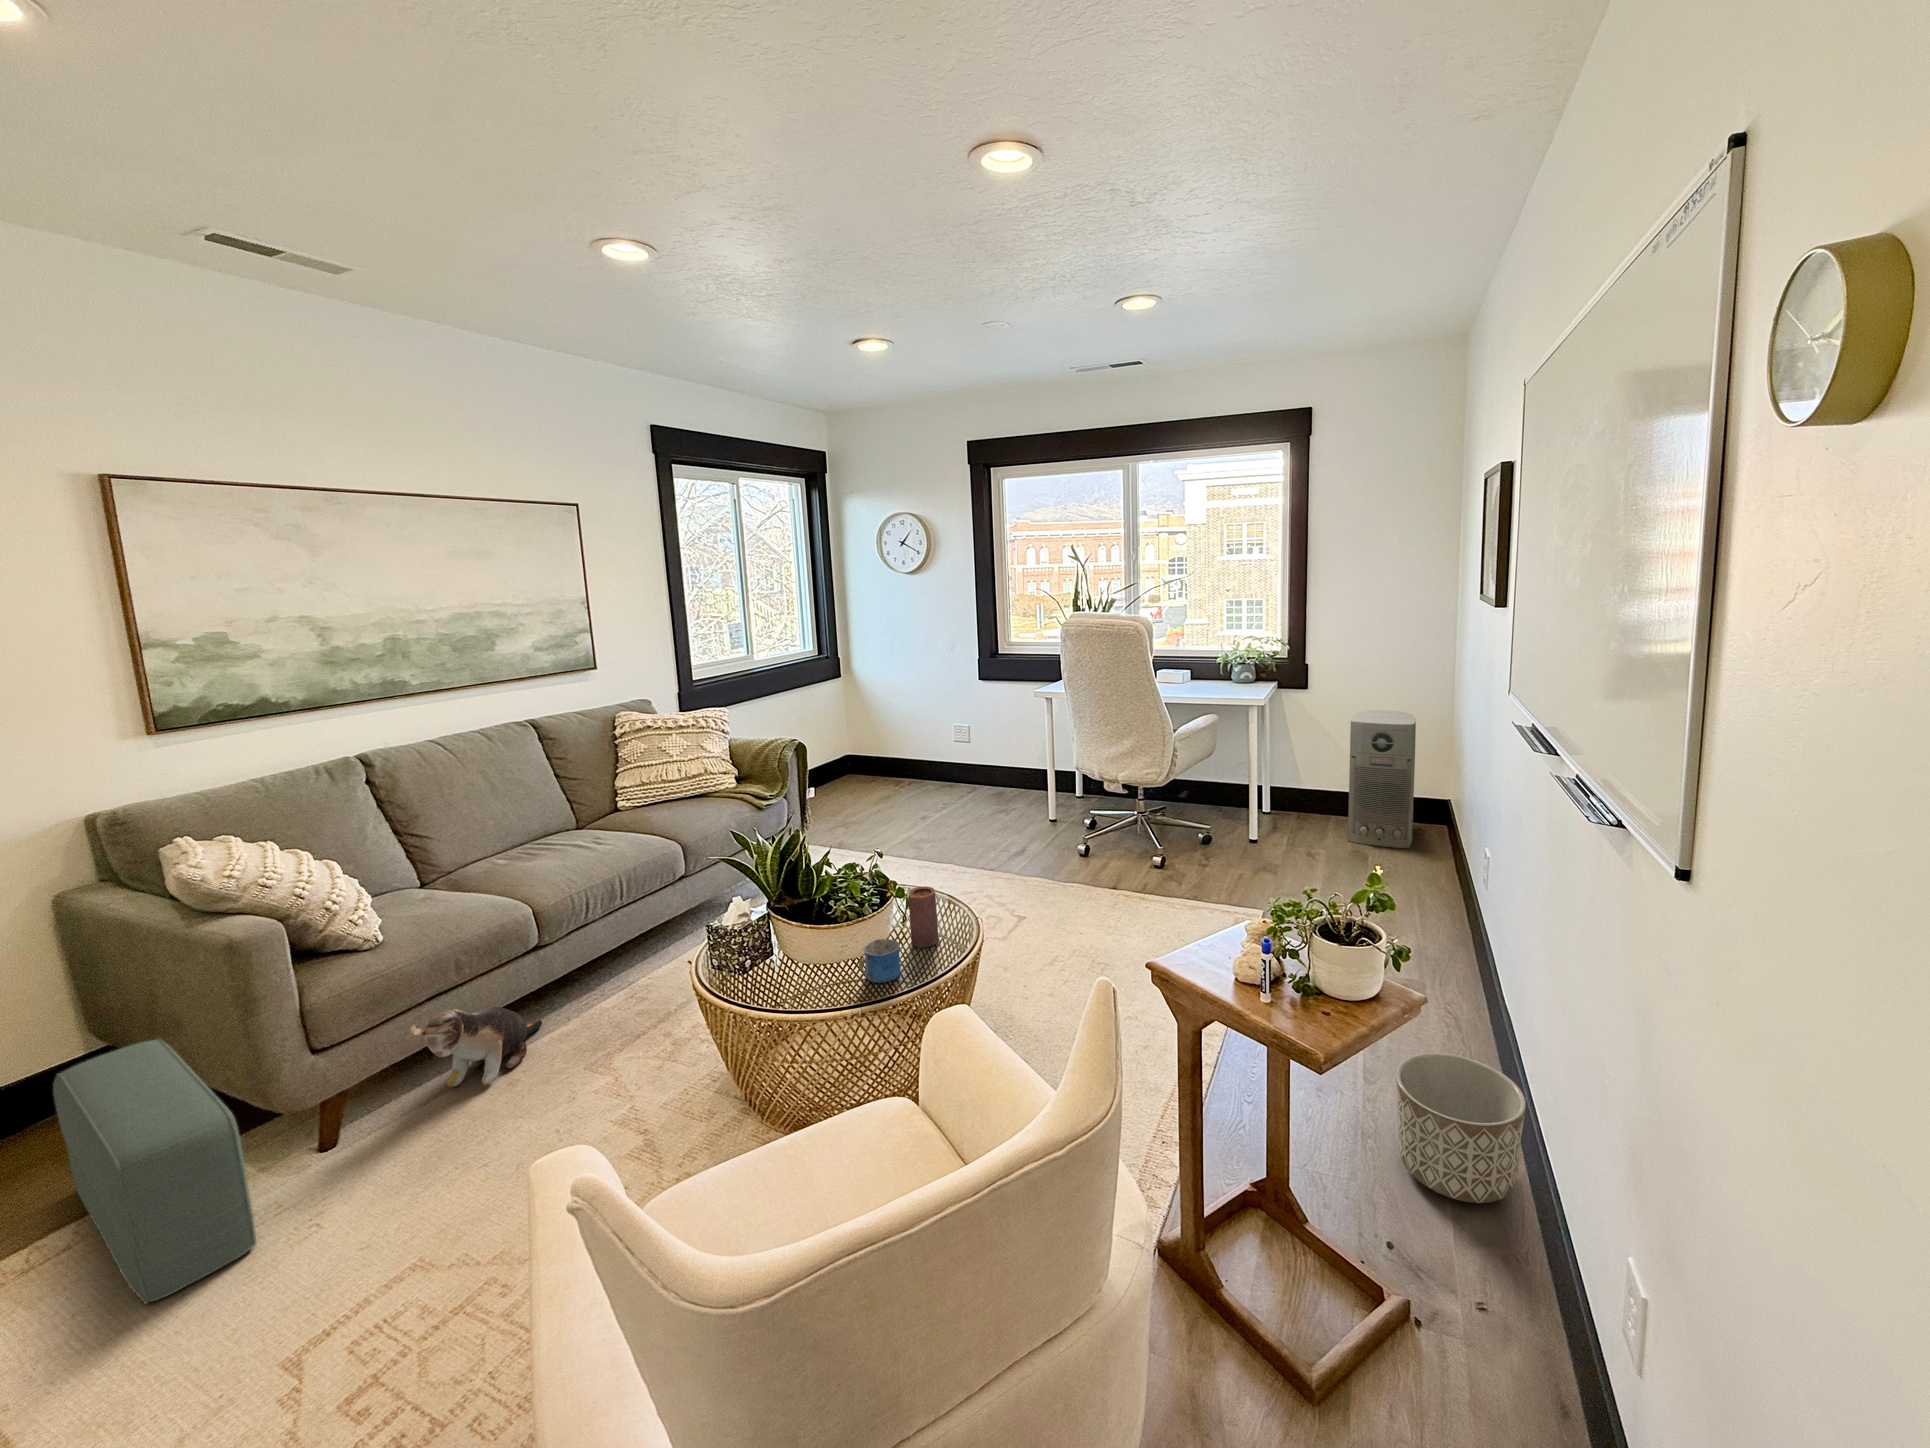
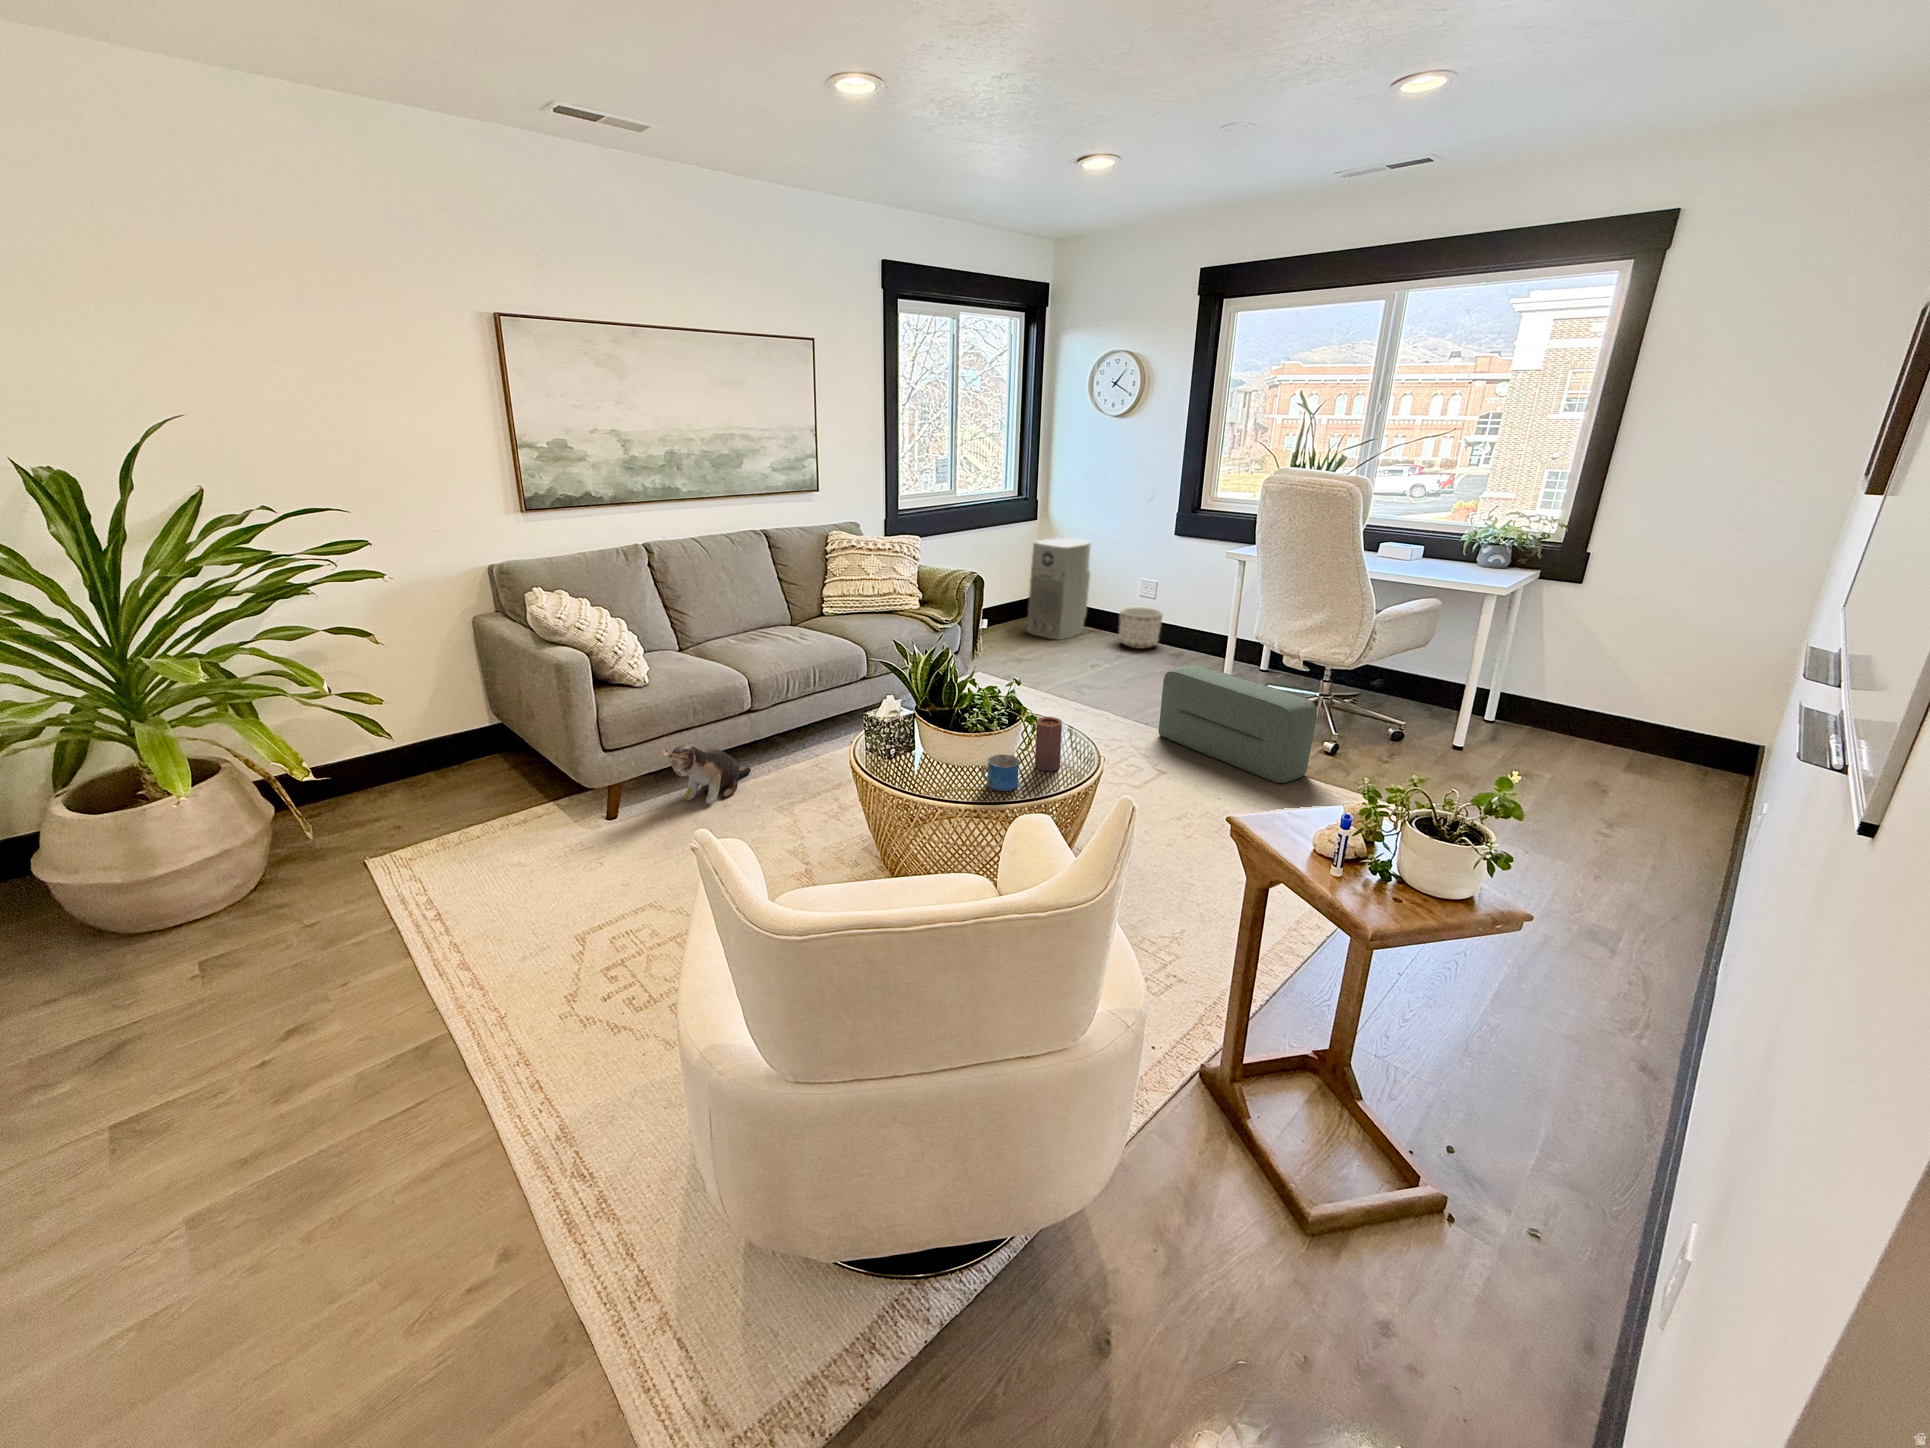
air purifier: present [1348,710,1416,848] -> present [1027,538,1091,640]
pouf: present [53,1038,256,1304] -> present [1159,665,1317,783]
planter: present [1396,1053,1526,1203] -> present [1119,607,1163,649]

